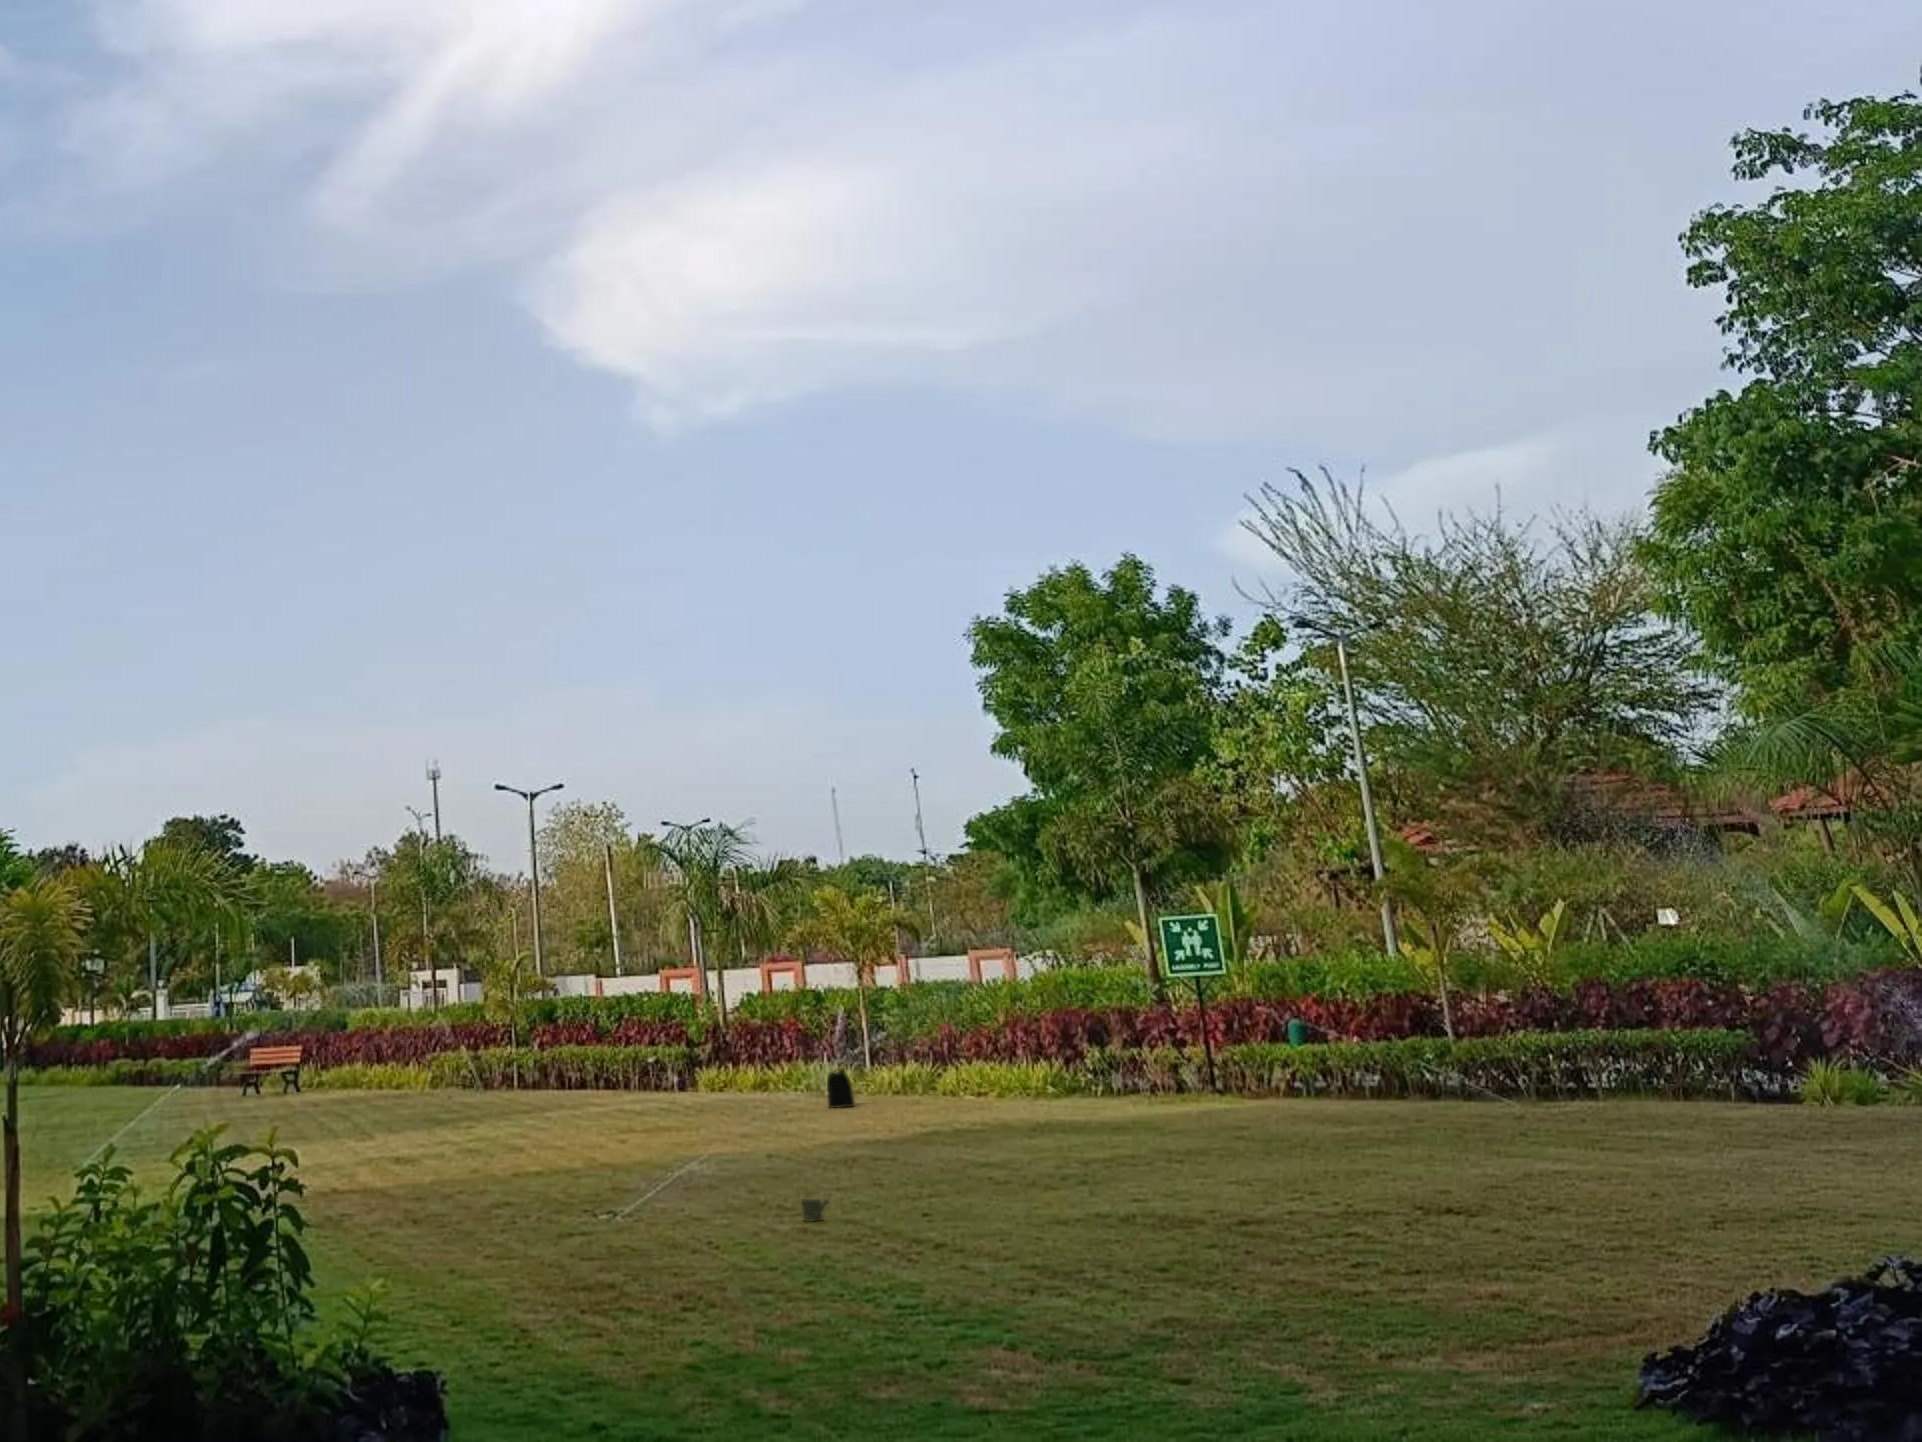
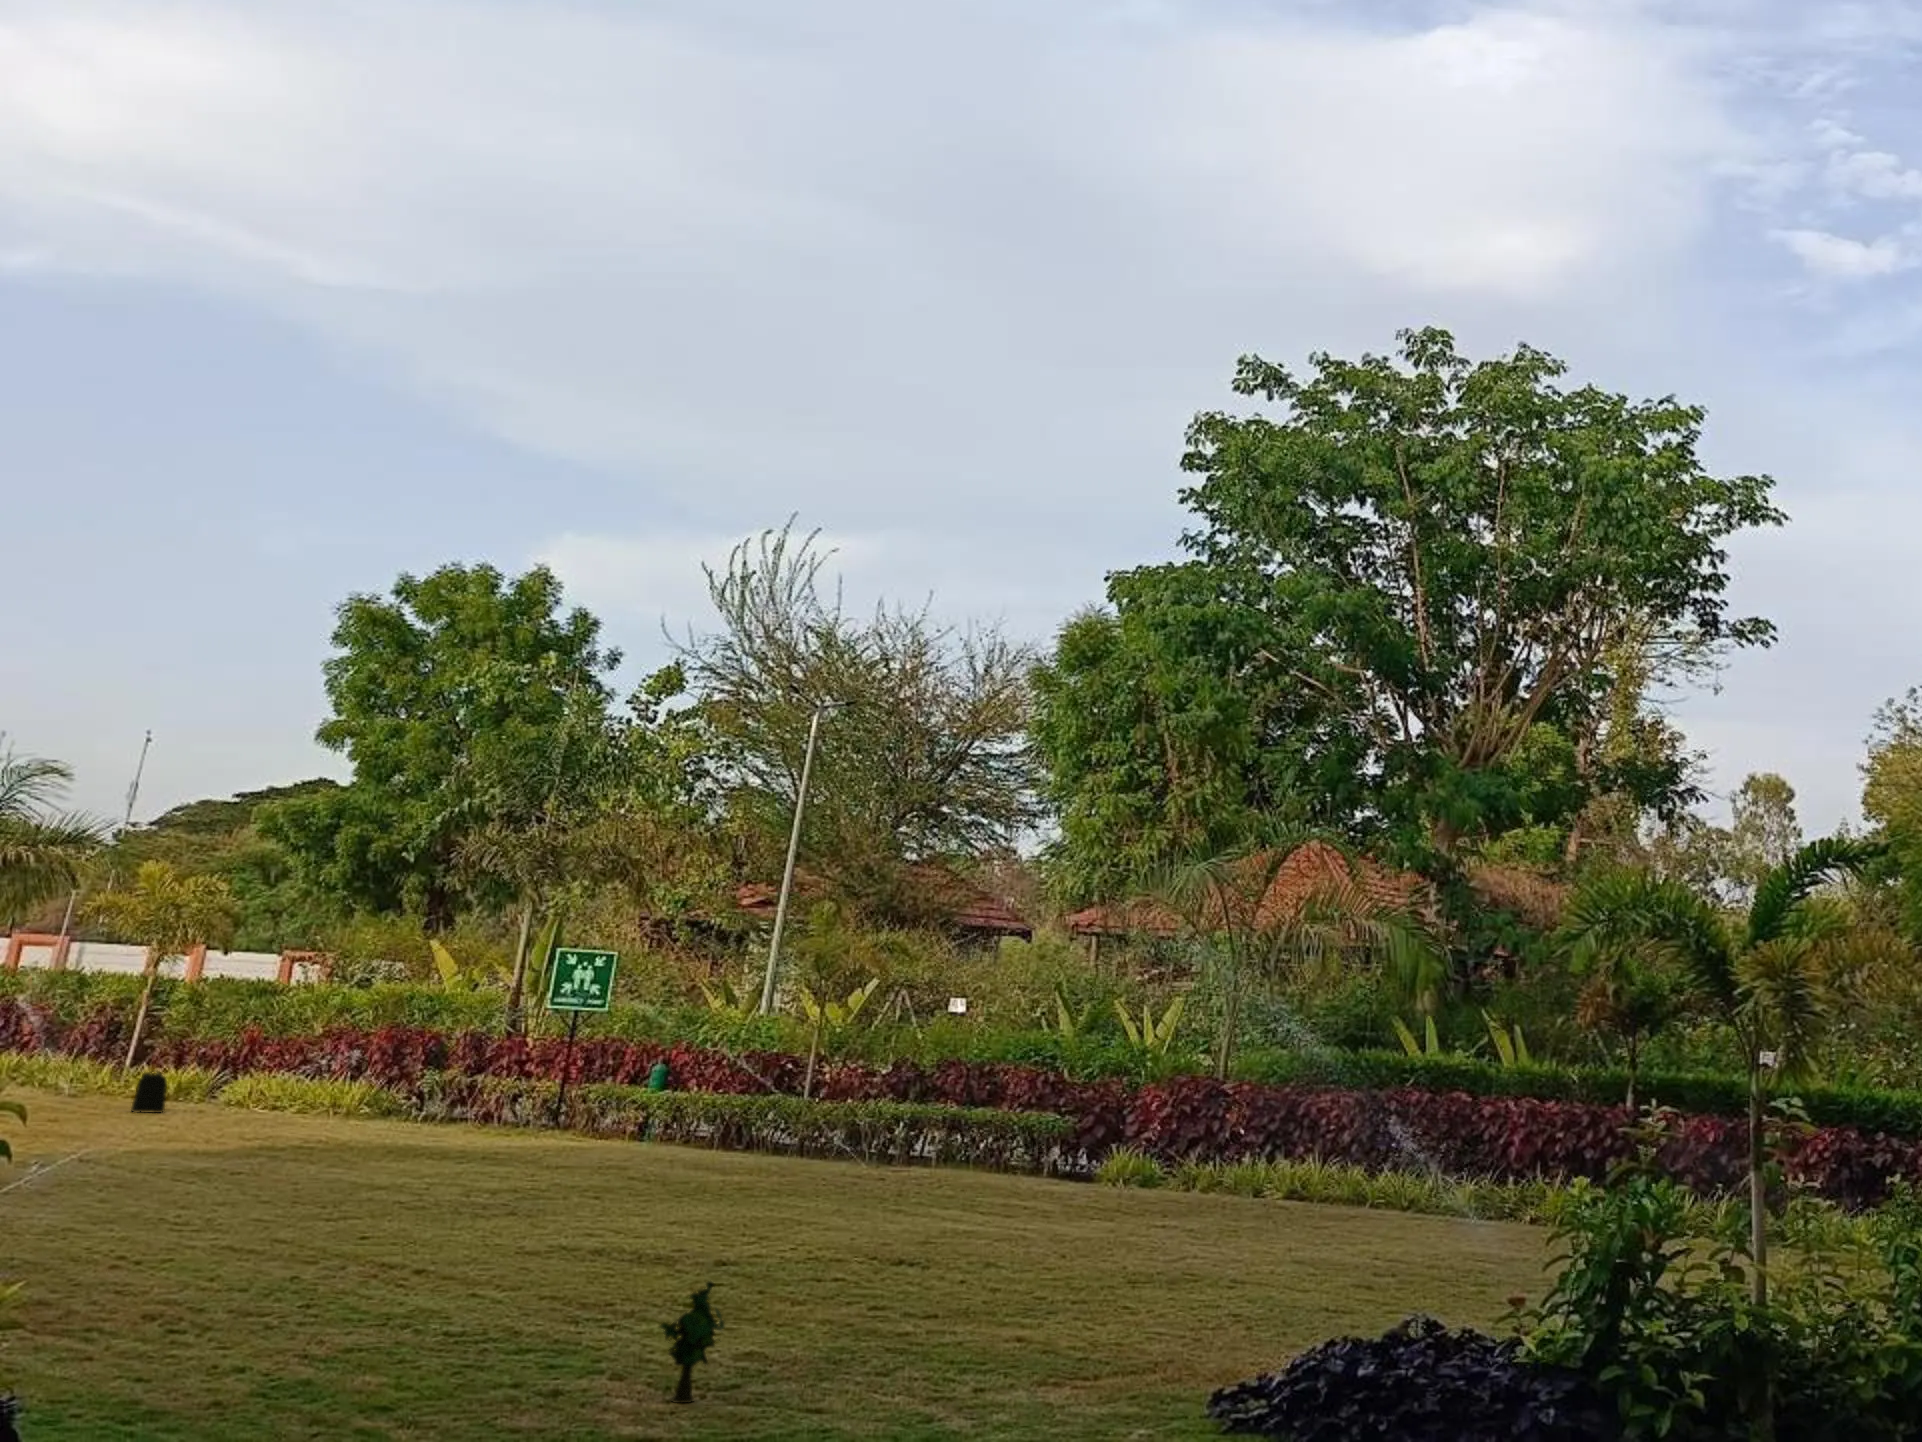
watering can: present [801,1199,829,1222] -> none [321,1224,362,1248]
decorative plant: none [869,1238,942,1371] -> present [660,1281,725,1403]

